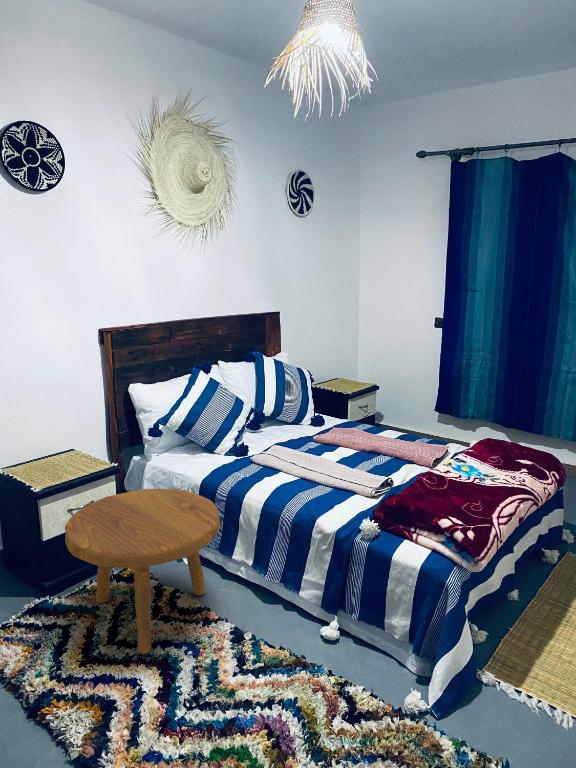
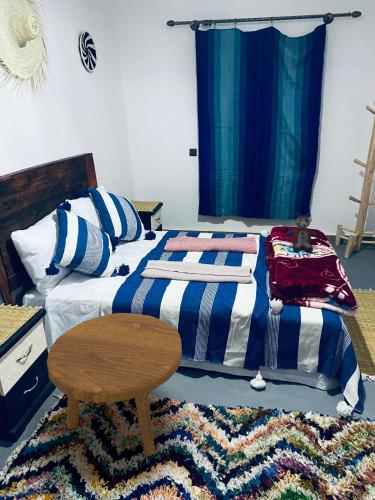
stuffed bear: none [468,414,515,476] -> present [286,213,317,252]

